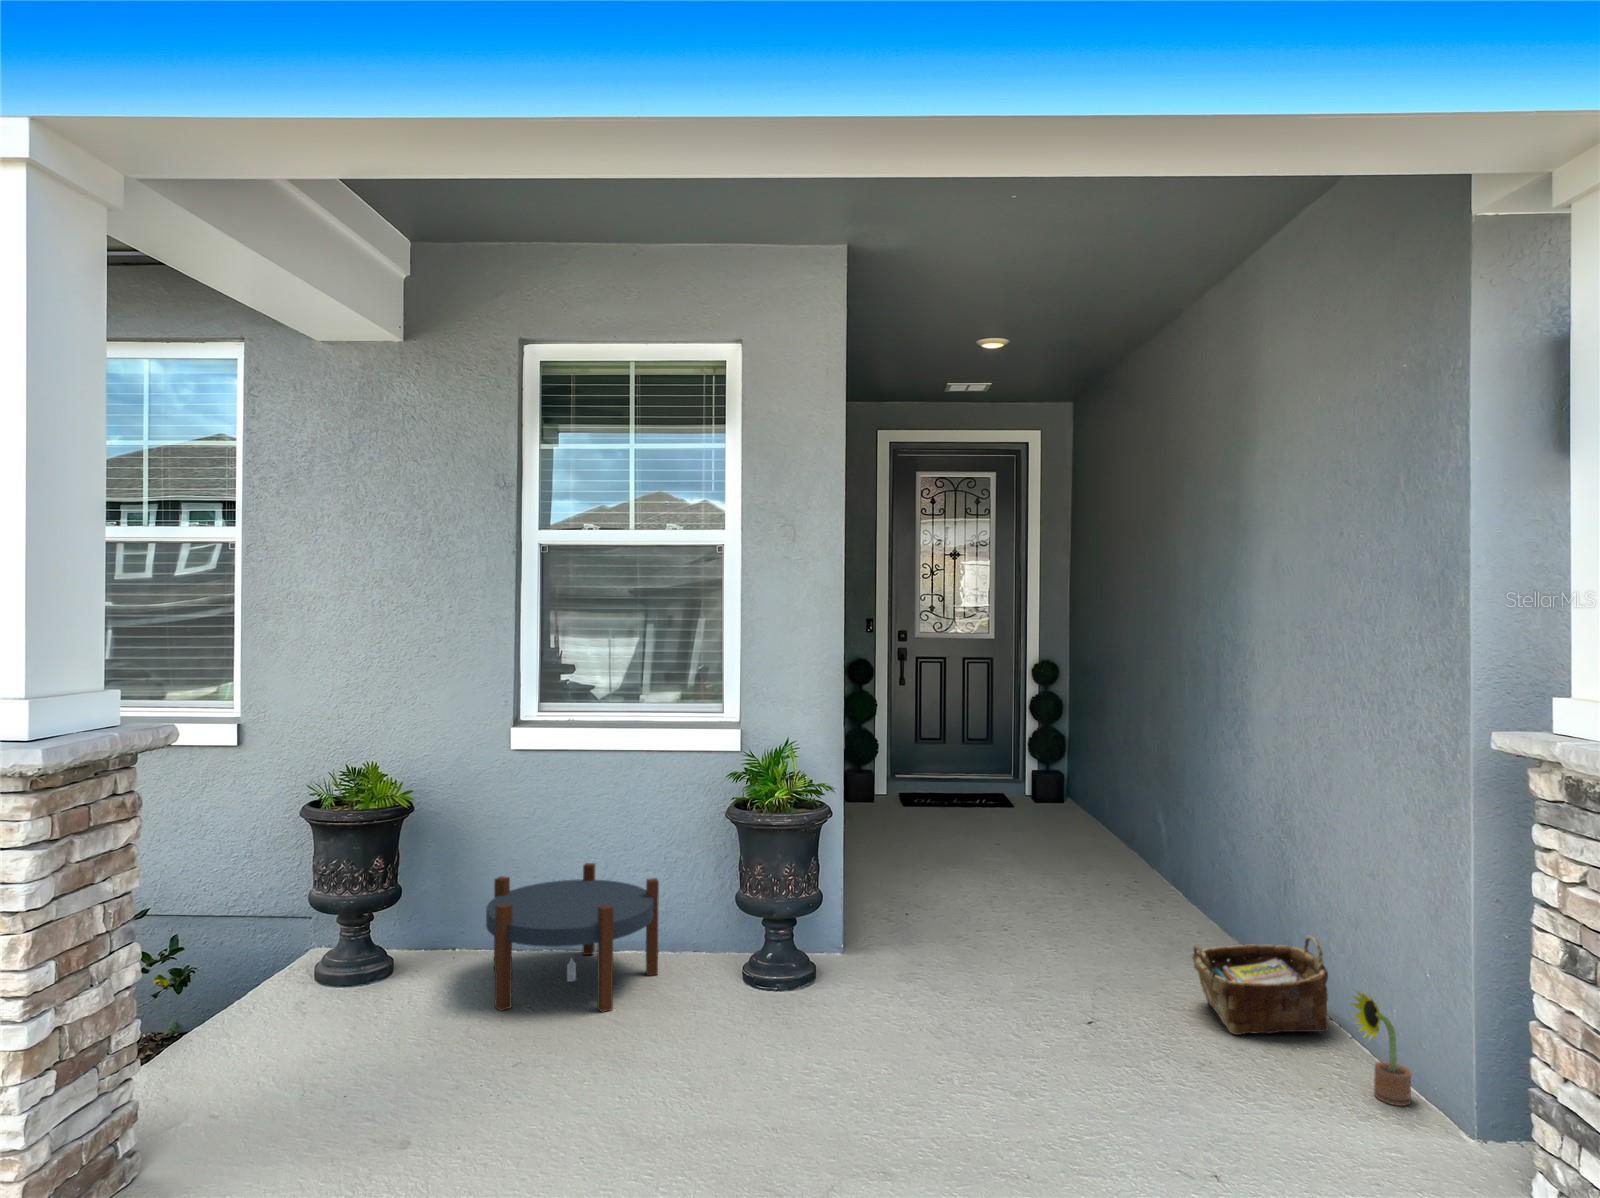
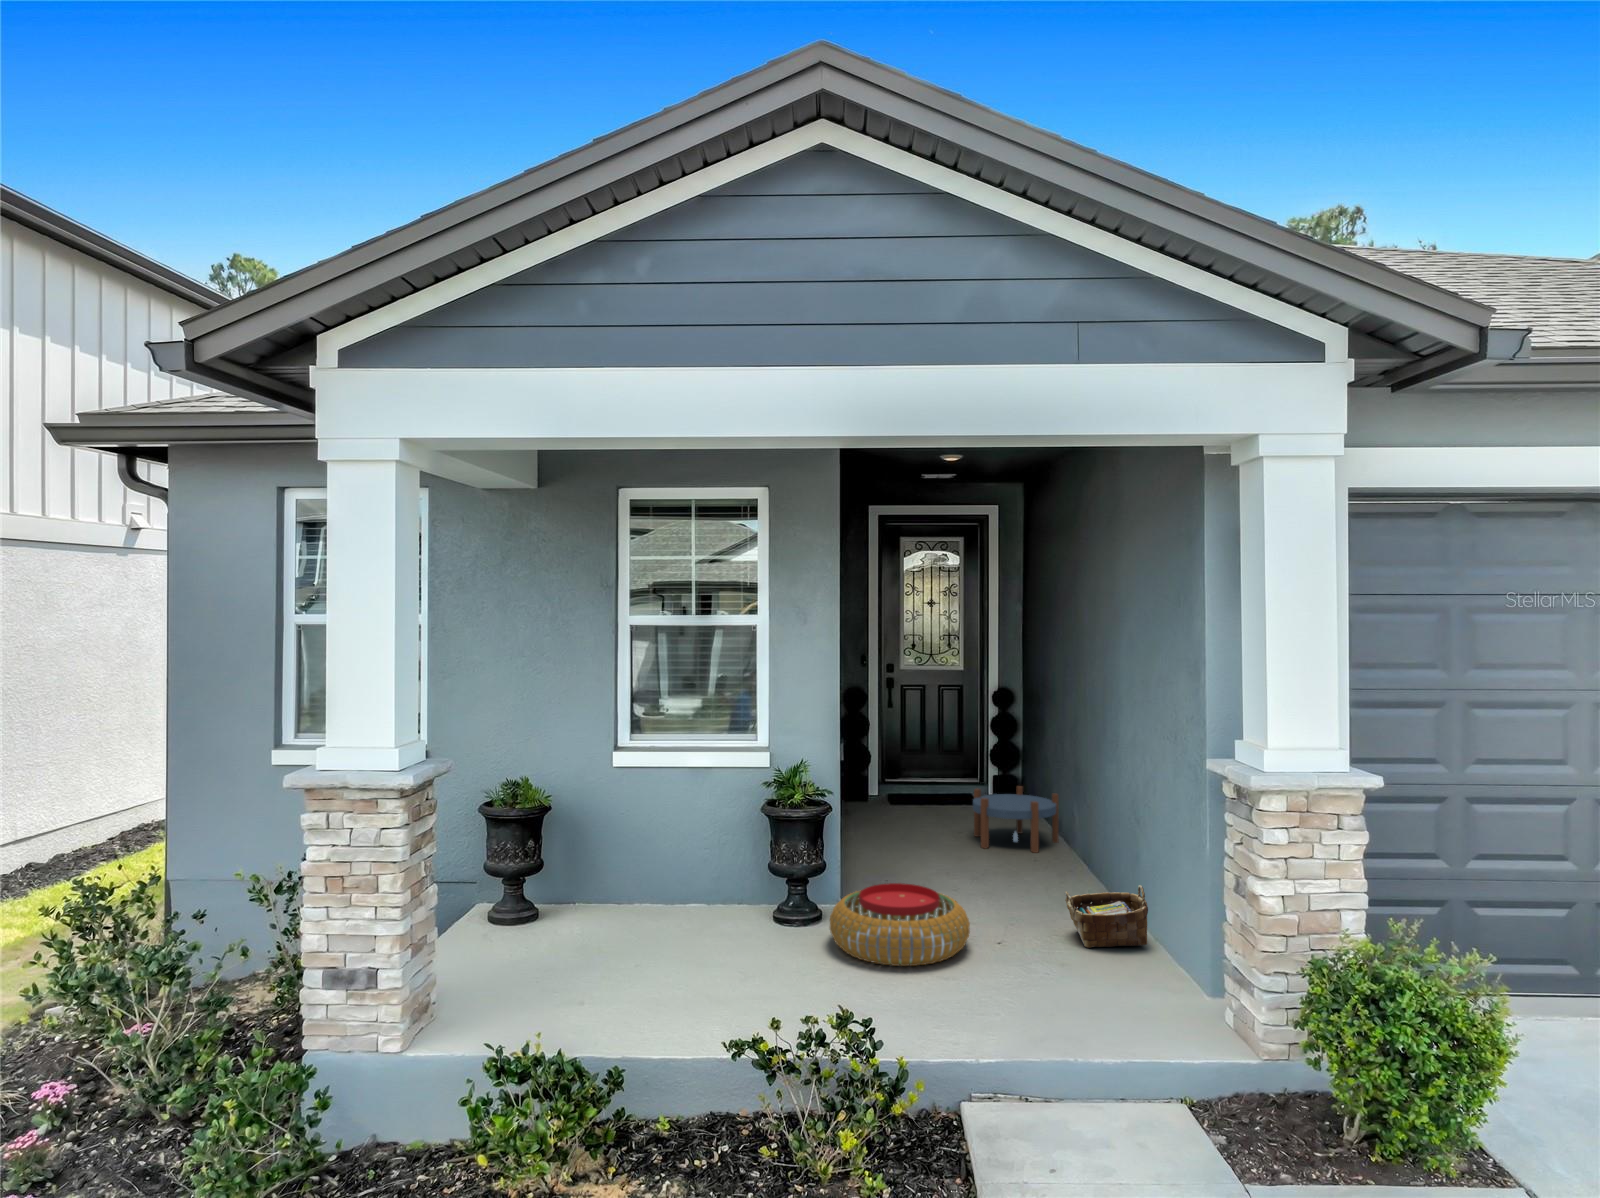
side table: present [486,863,659,1012] -> present [973,786,1059,853]
pouf: none [831,929,1052,1070] -> present [830,883,970,966]
decorative plant: present [1352,991,1411,1106] -> none [1147,913,1181,983]

